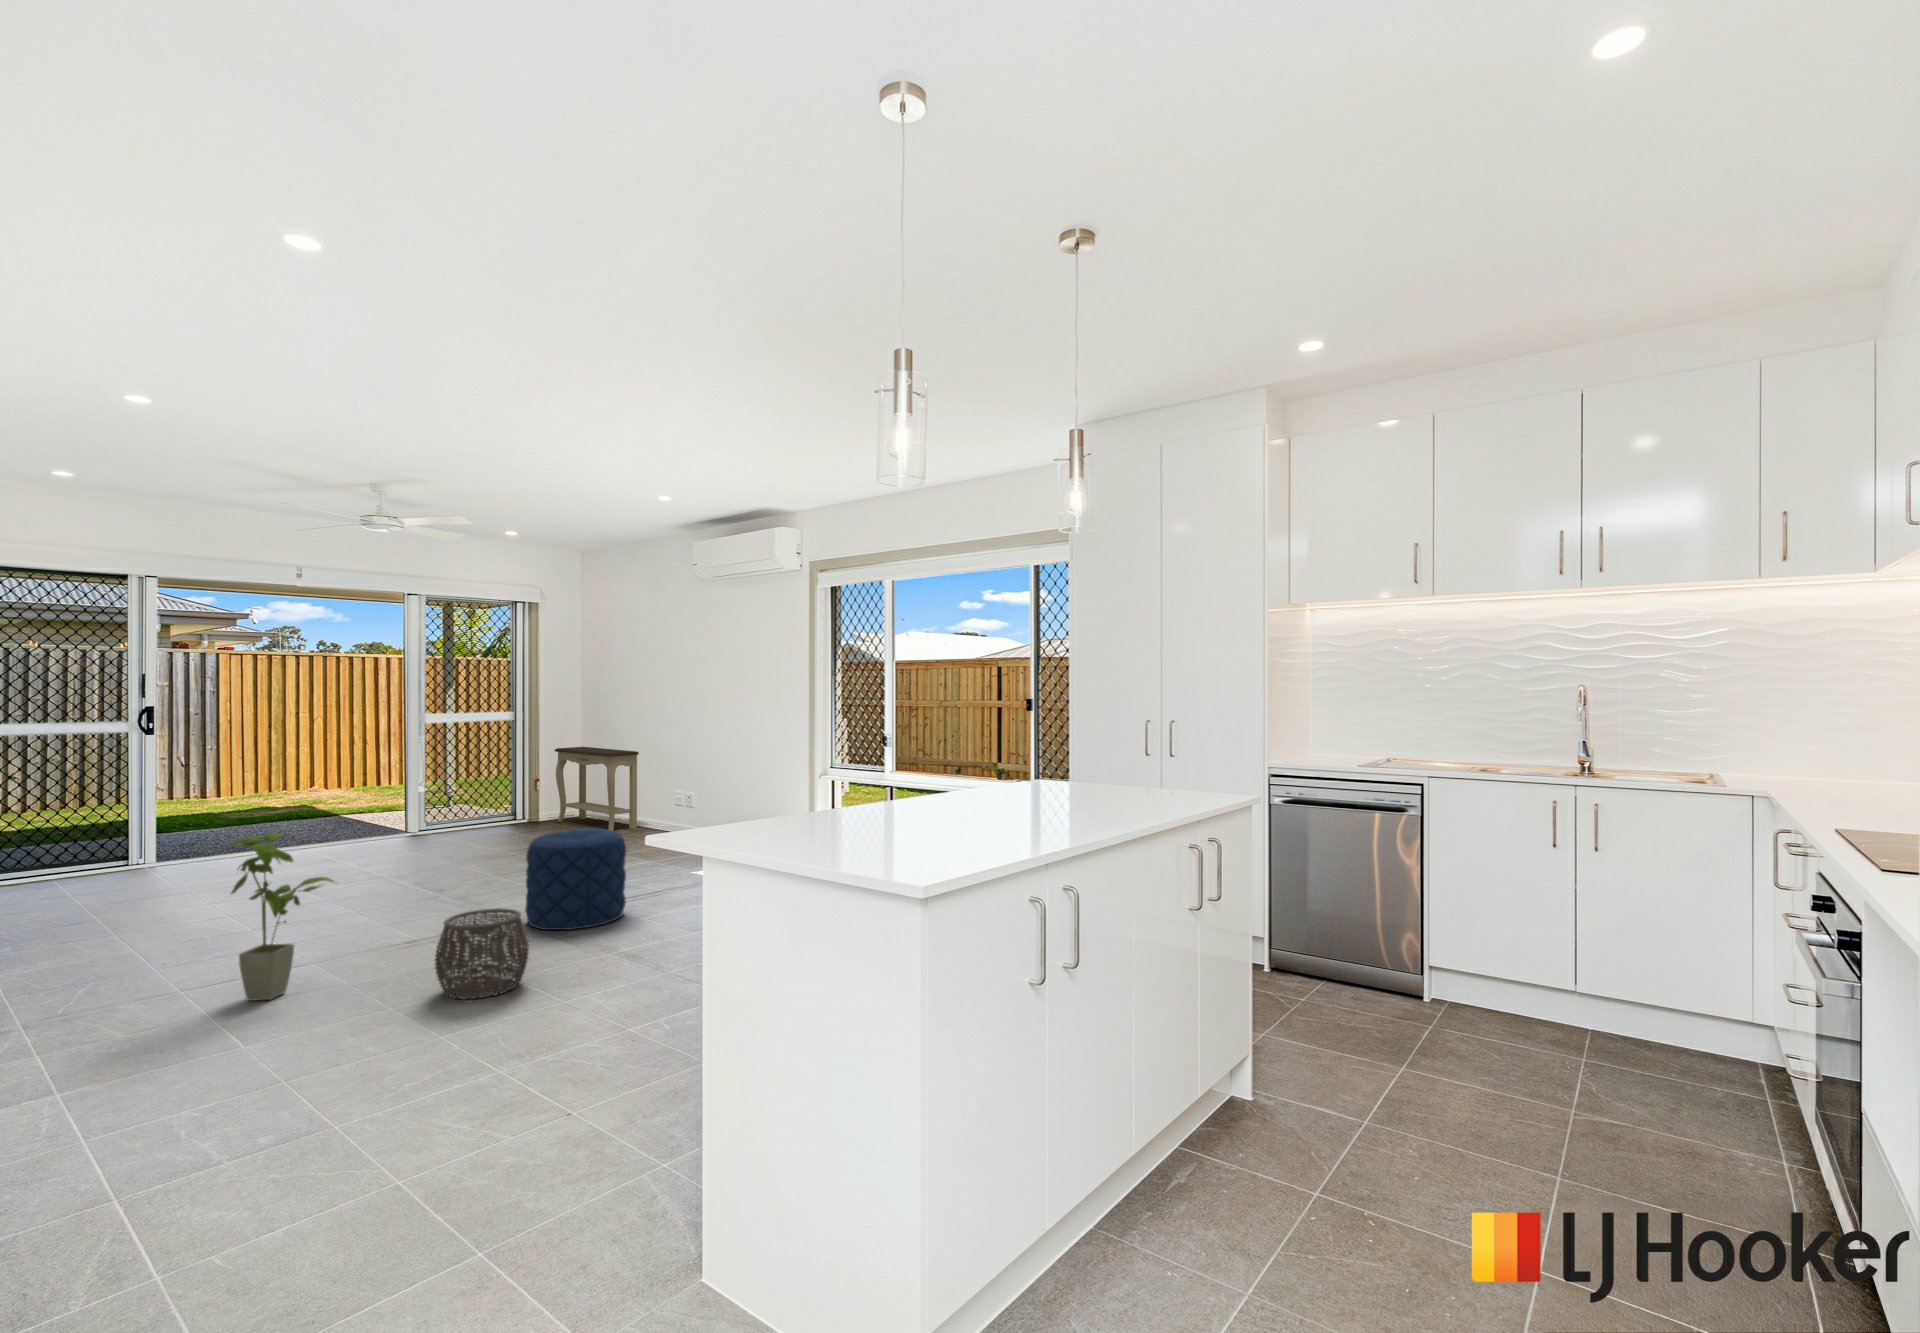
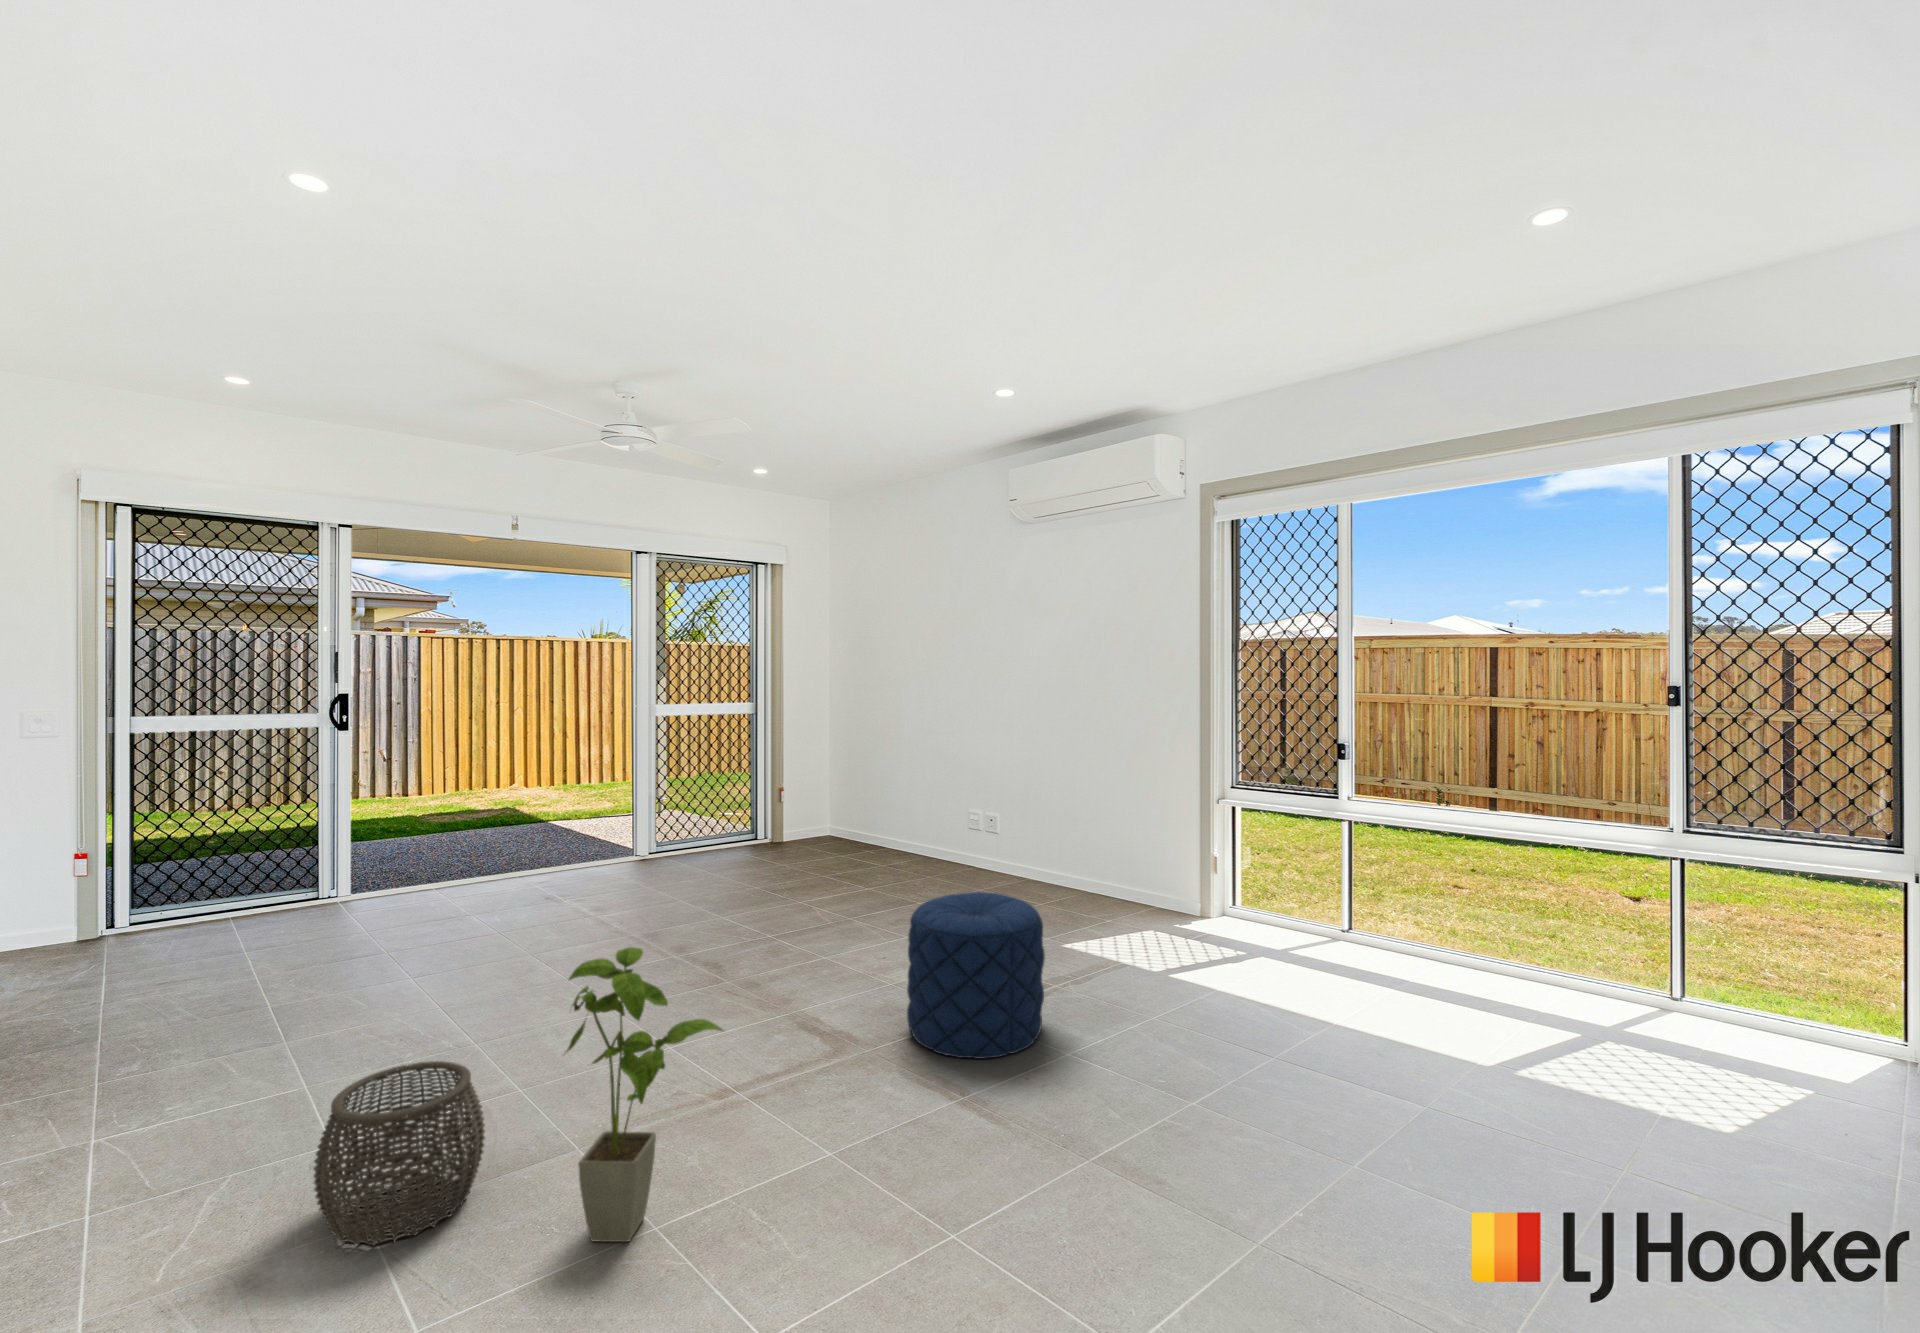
console table: present [555,747,639,831] -> none [796,749,904,856]
woven basket: present [435,908,529,1000] -> present [314,1061,485,1246]

